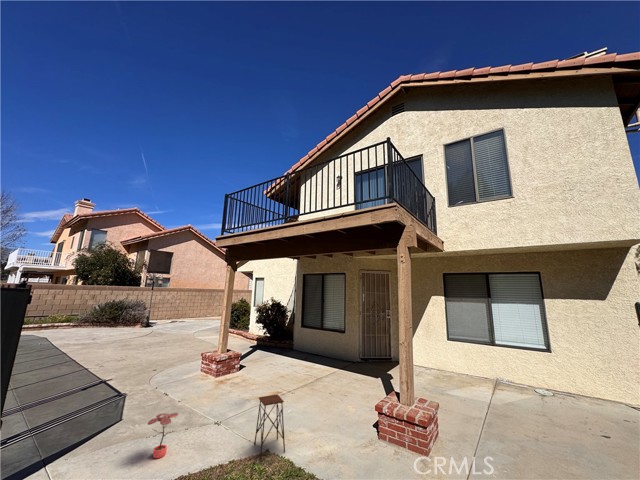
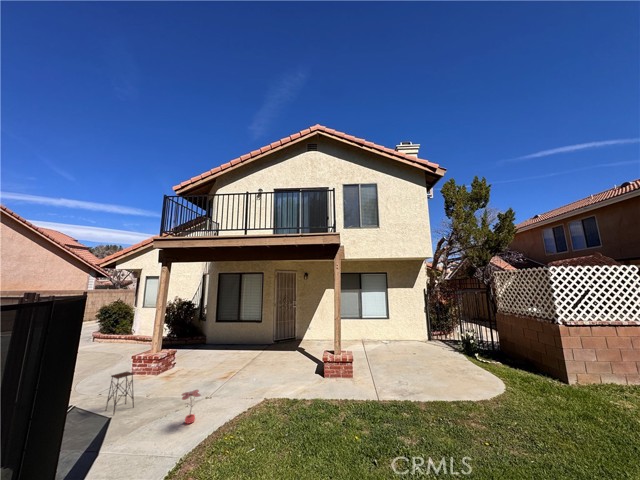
side table: present [254,394,285,459] -> present [106,372,134,414]

